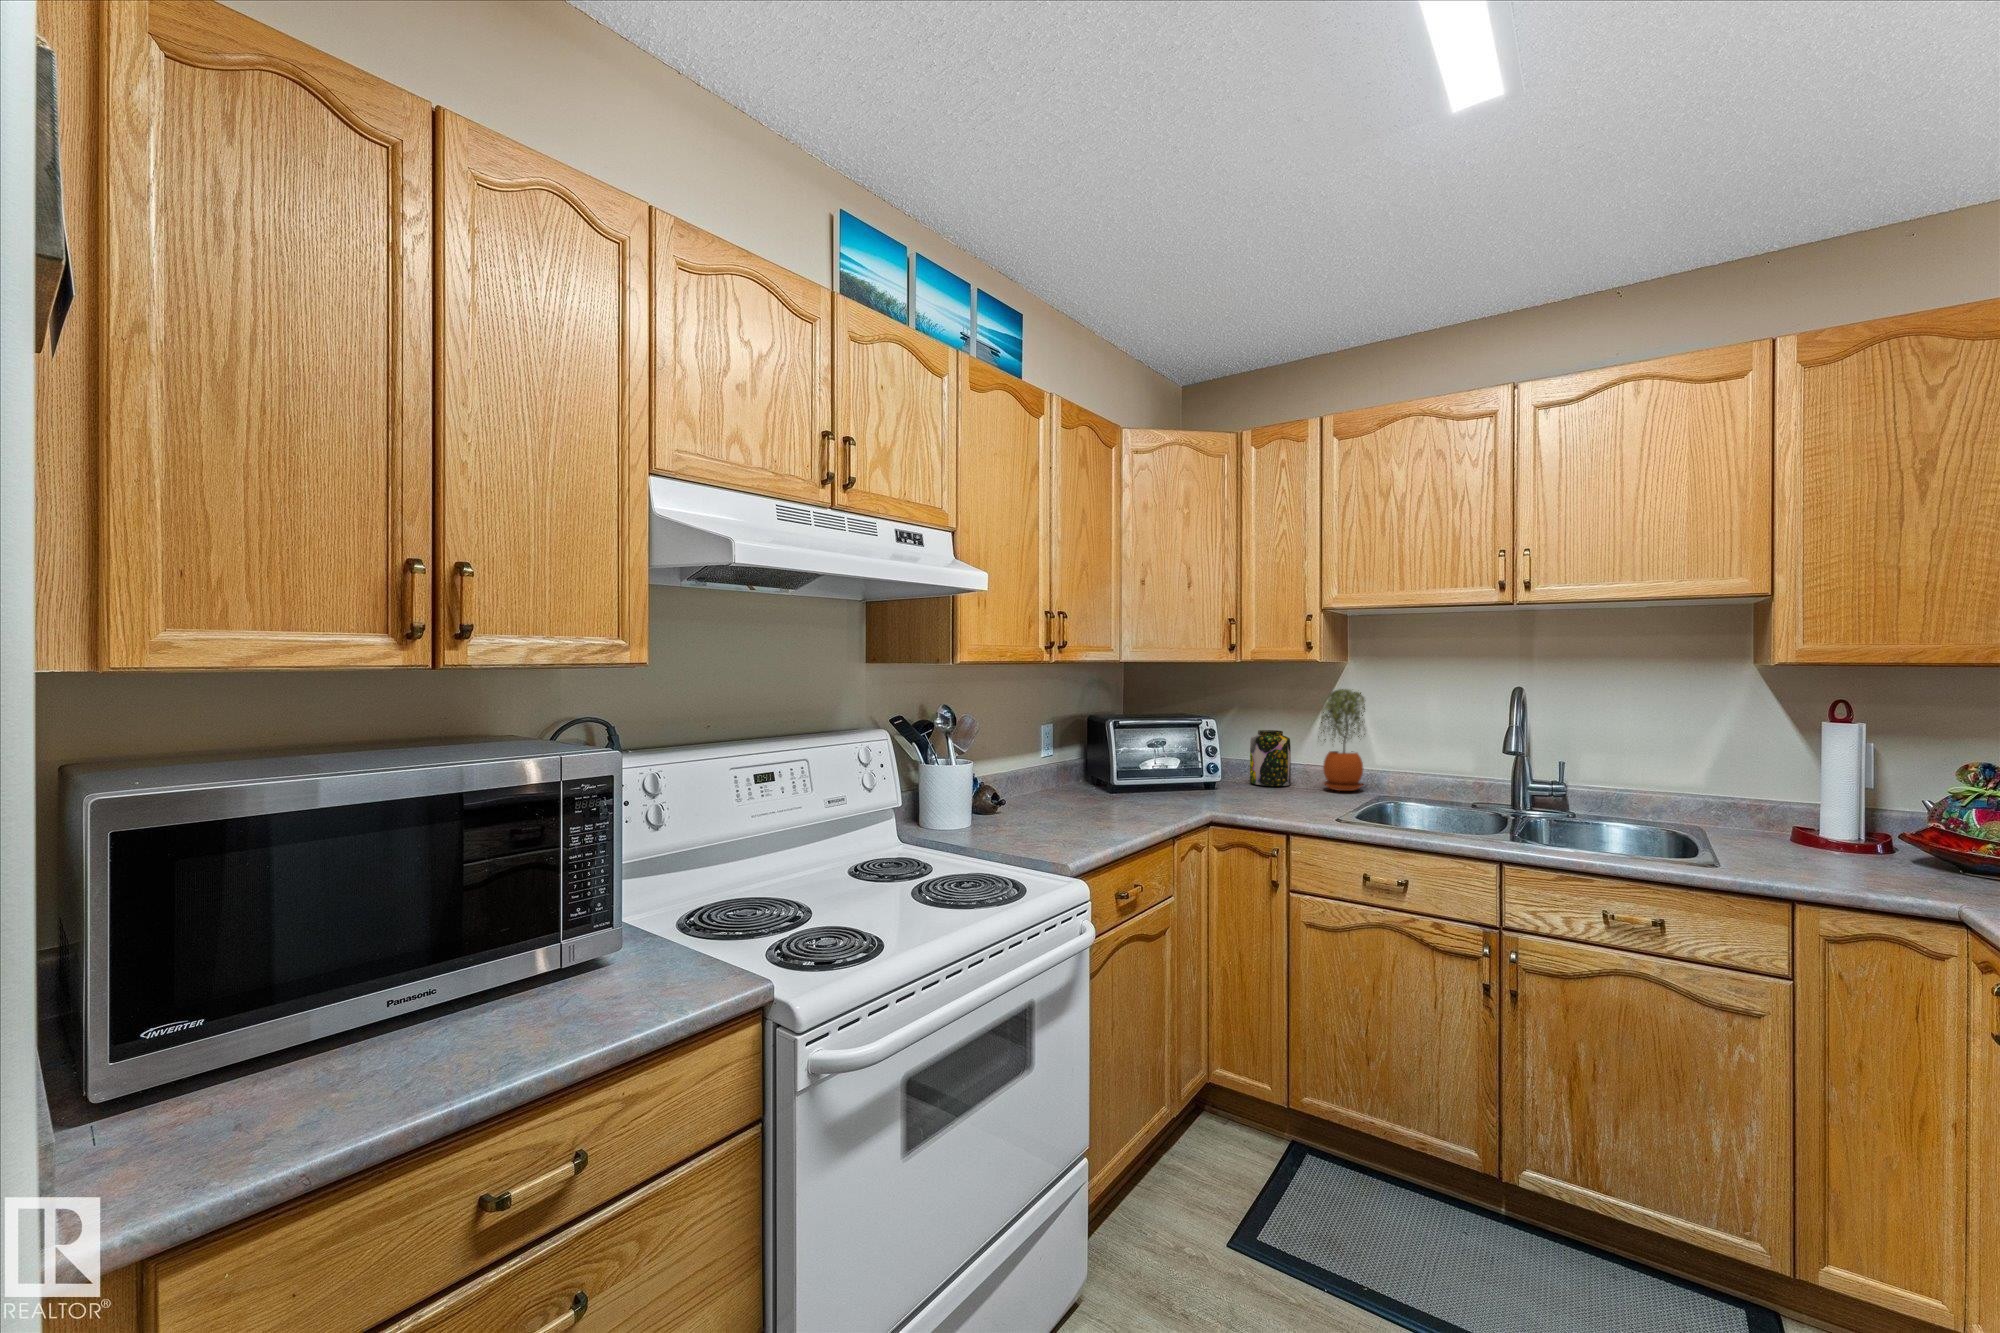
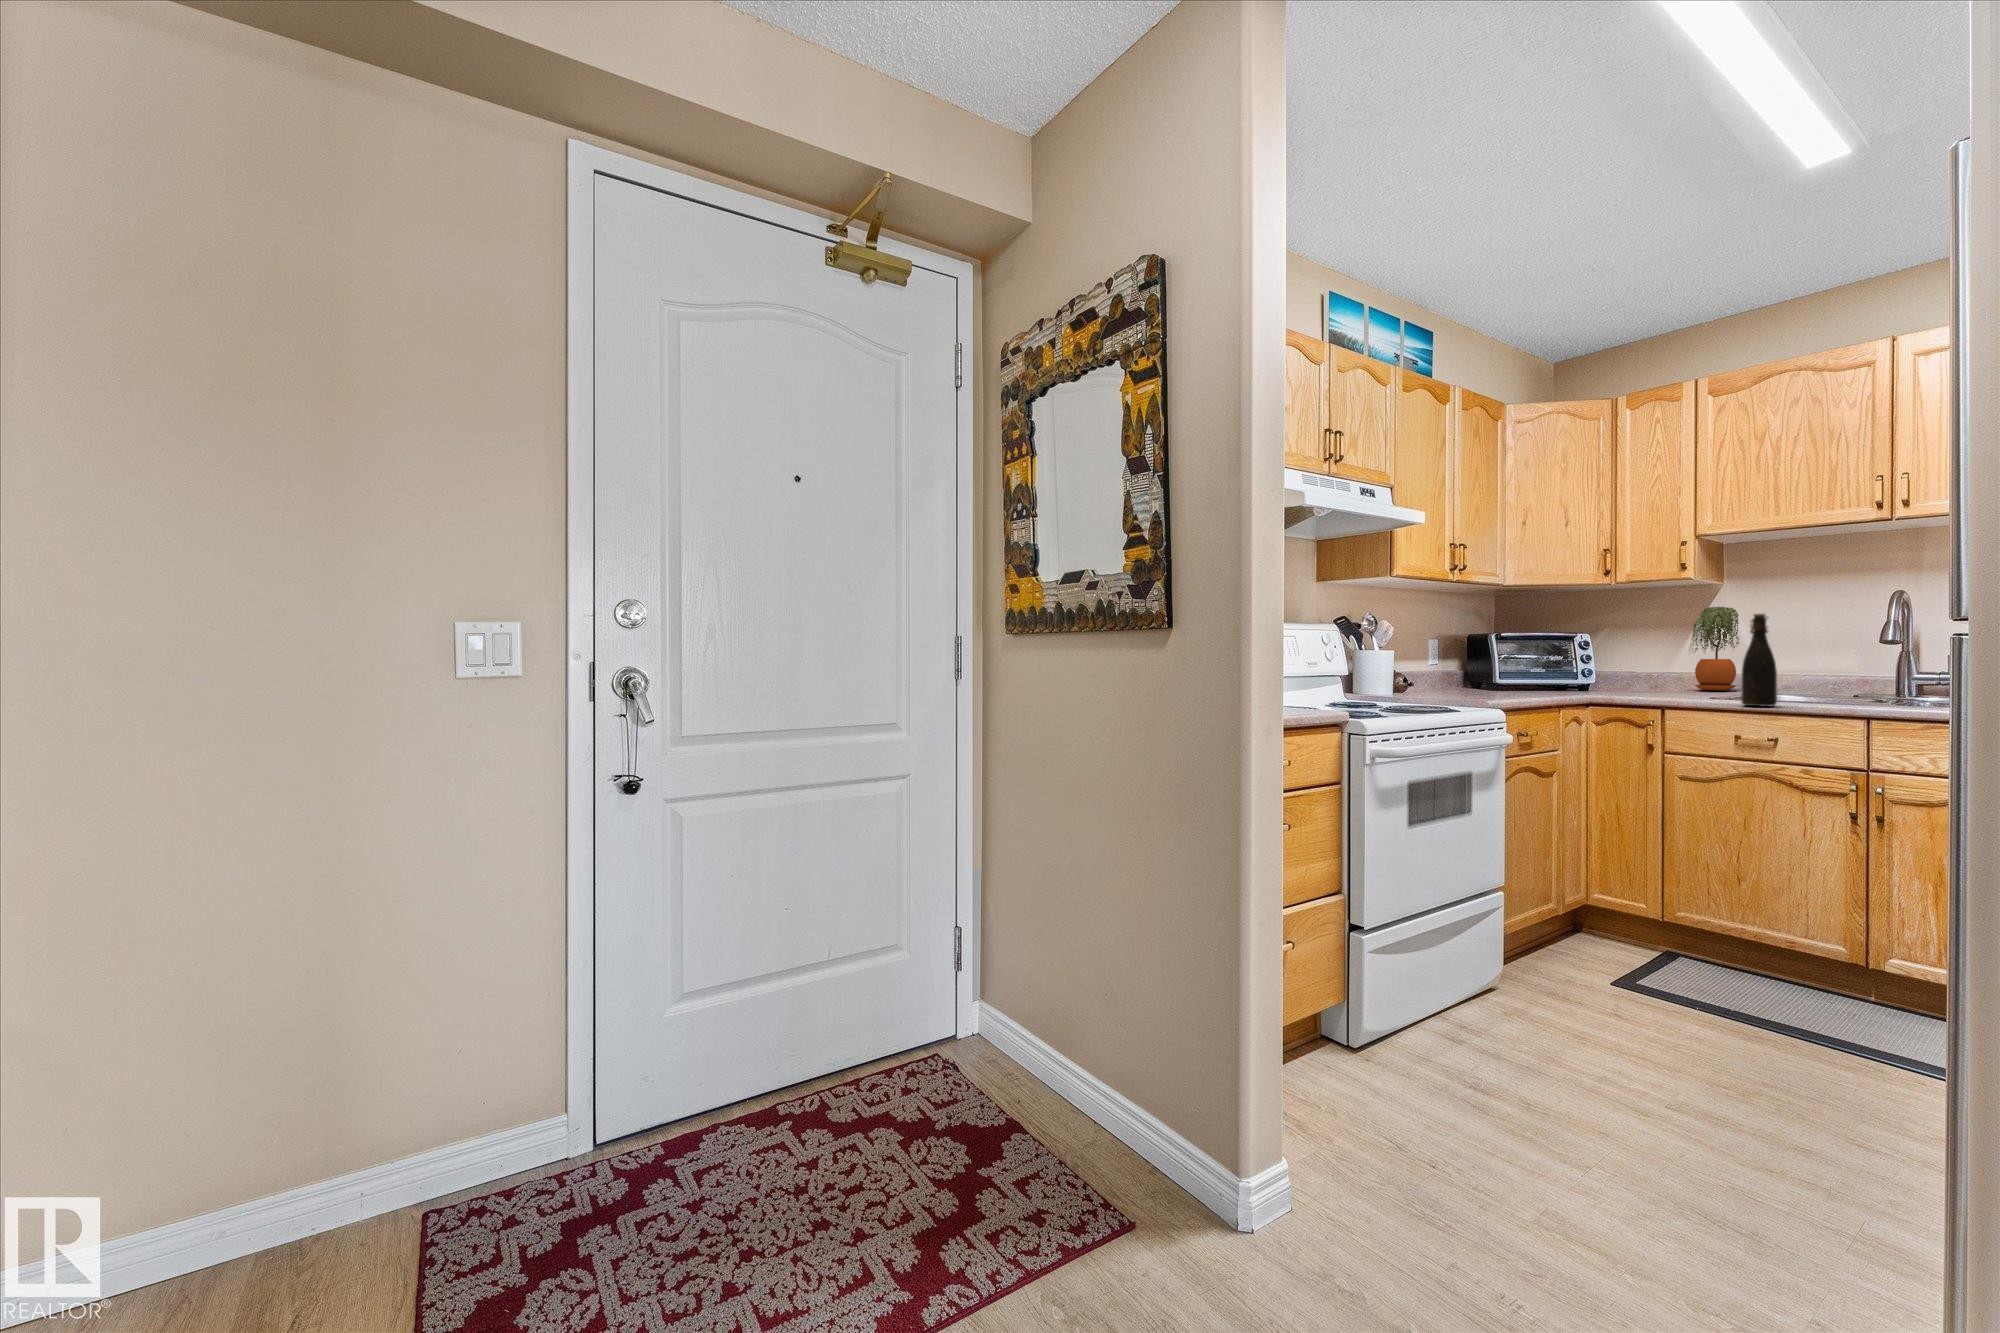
bottle: none [1370,718,1406,837] -> present [1741,614,1777,707]
jar: present [1250,730,1291,786] -> none [1622,645,1662,689]

